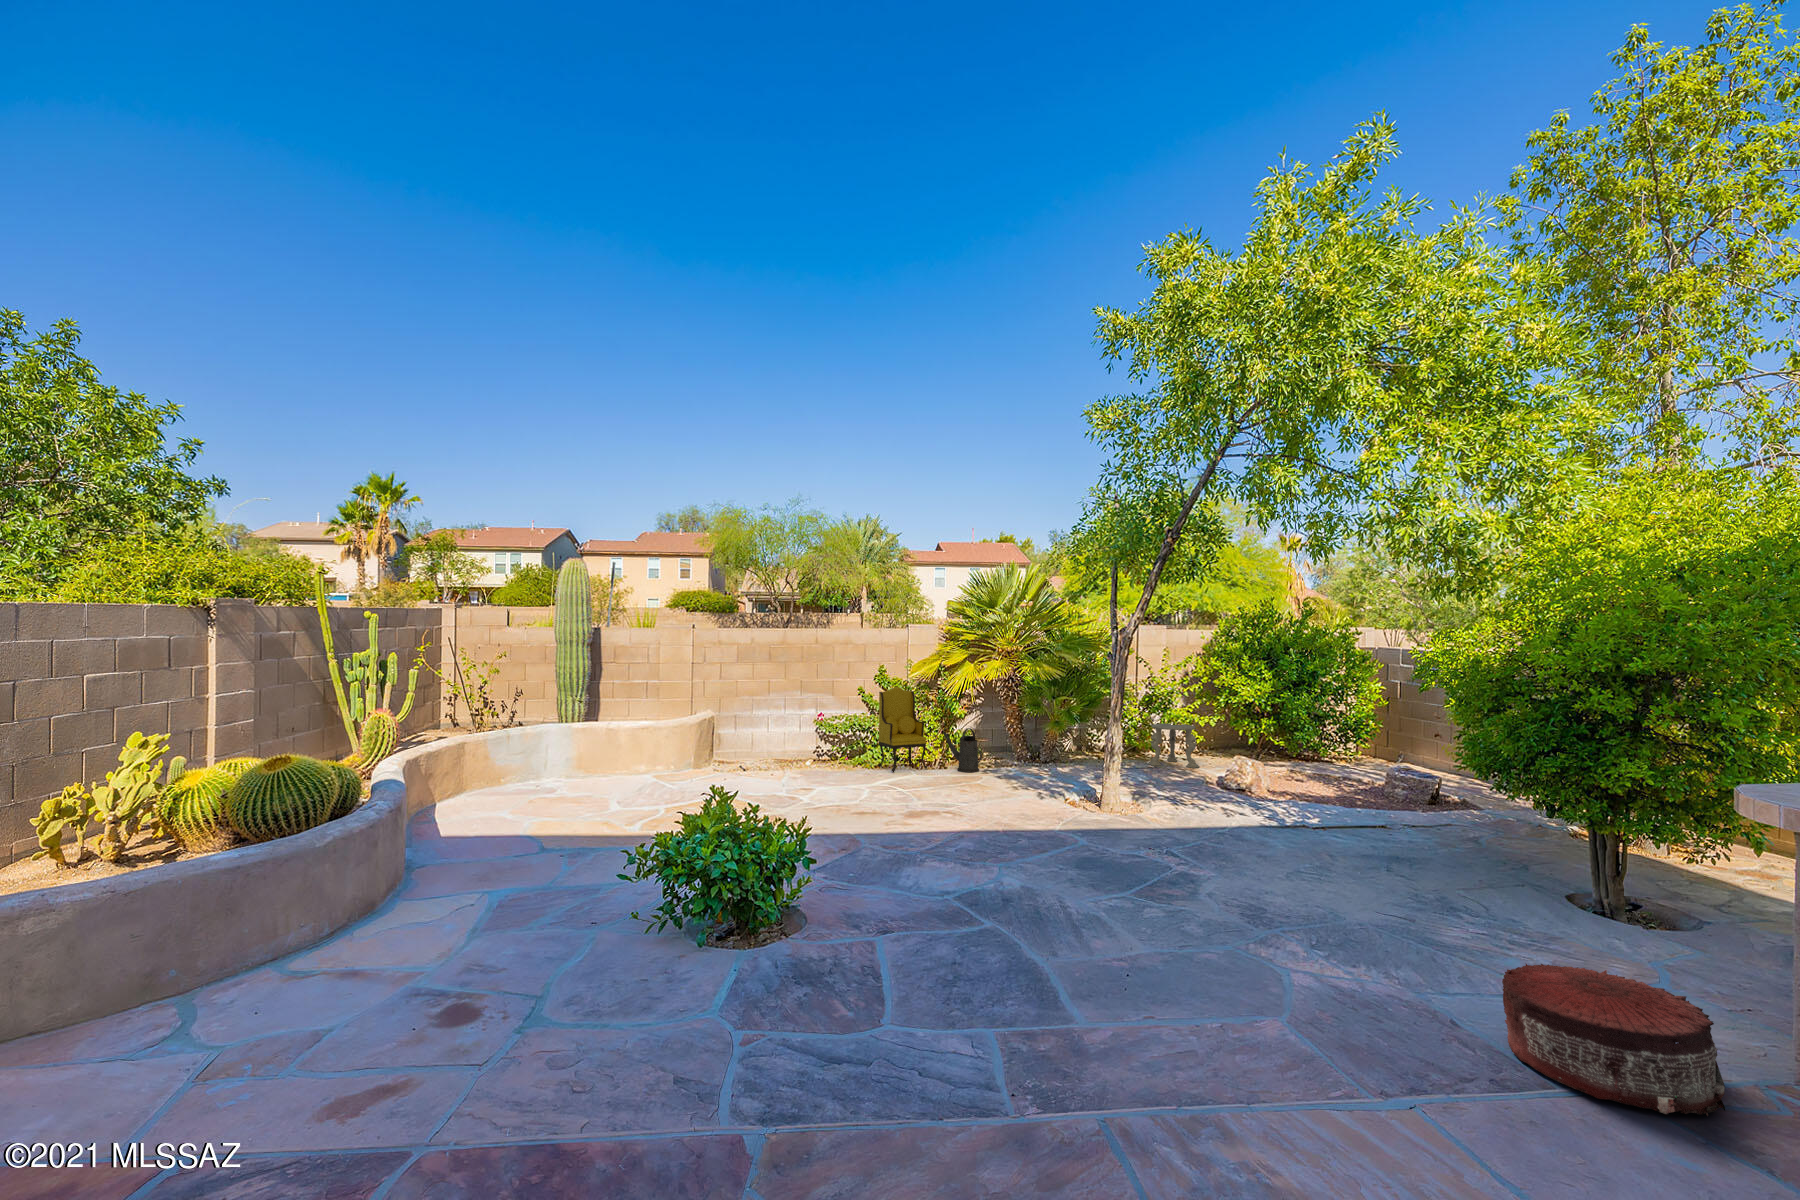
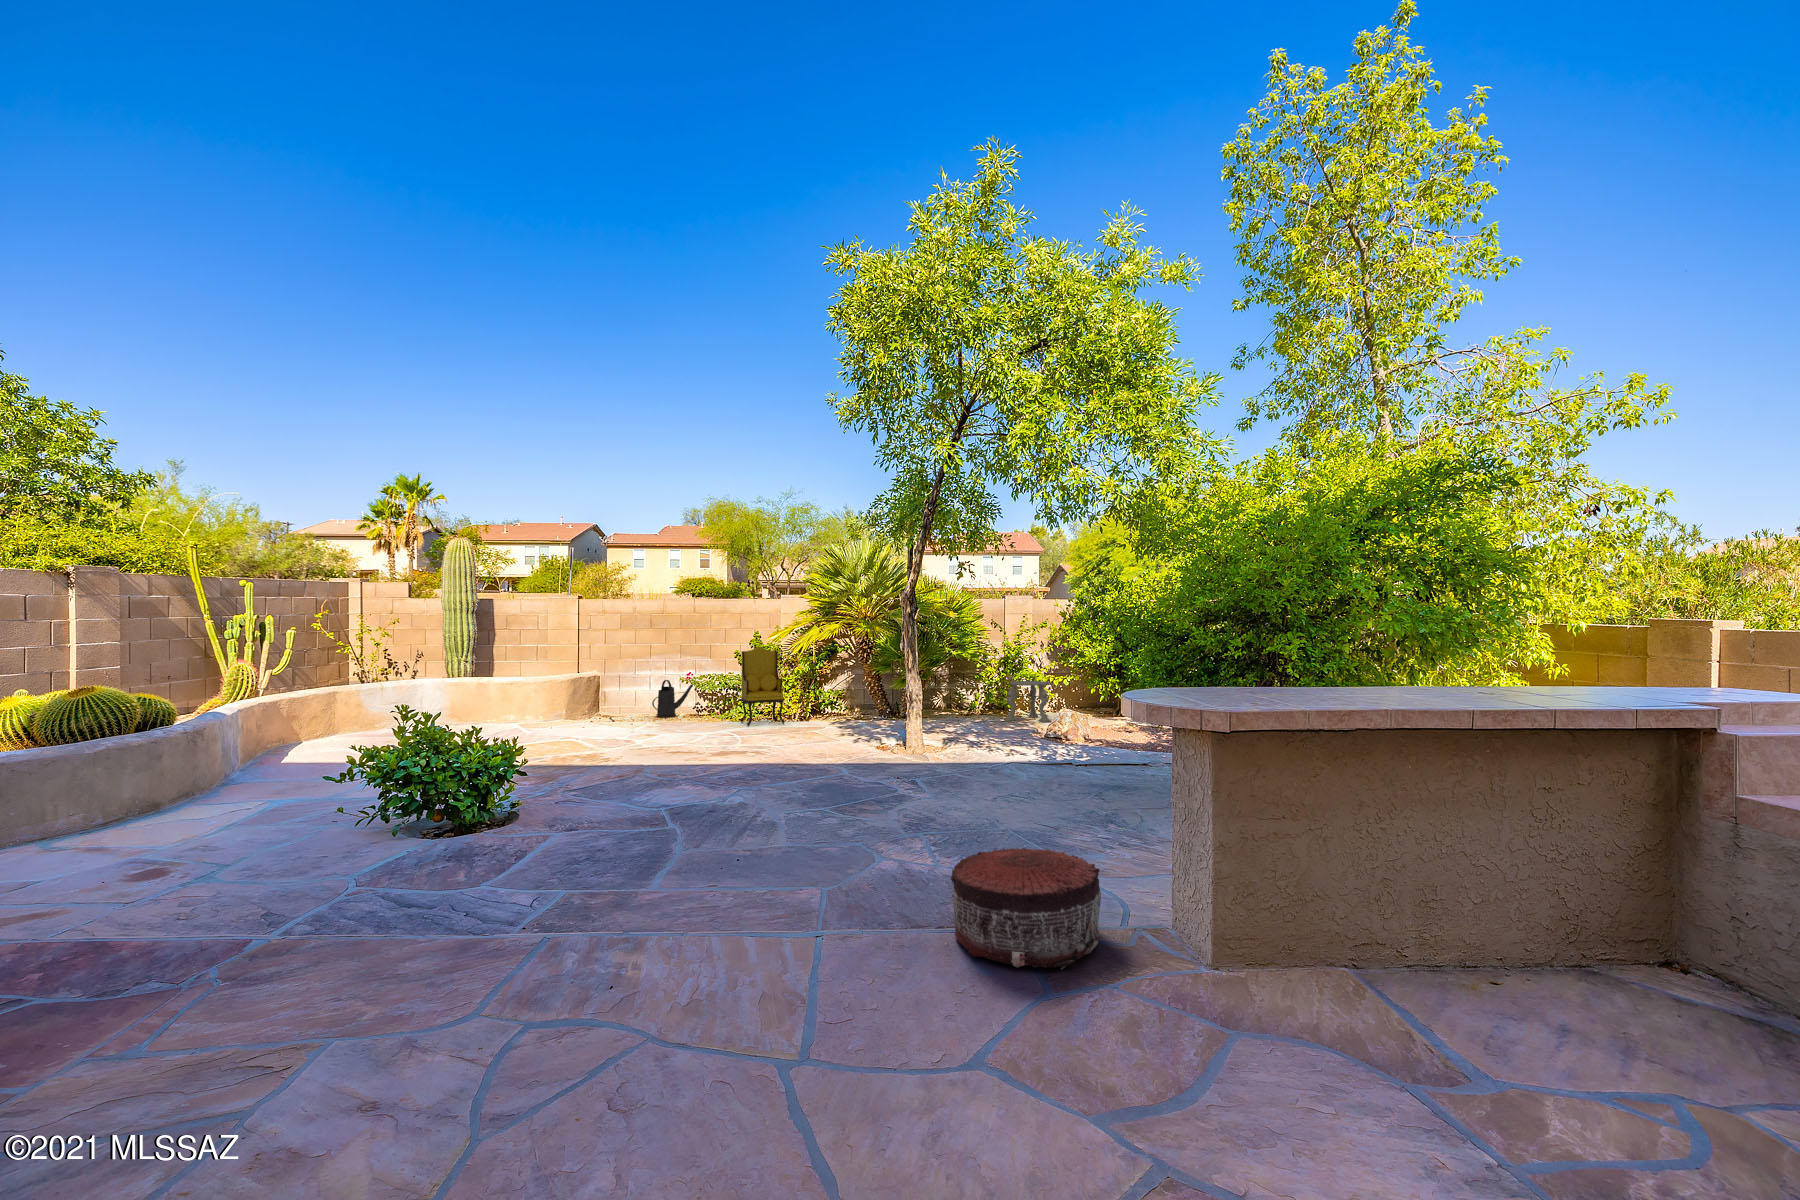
watering can: present [943,728,982,772] -> present [652,680,693,717]

